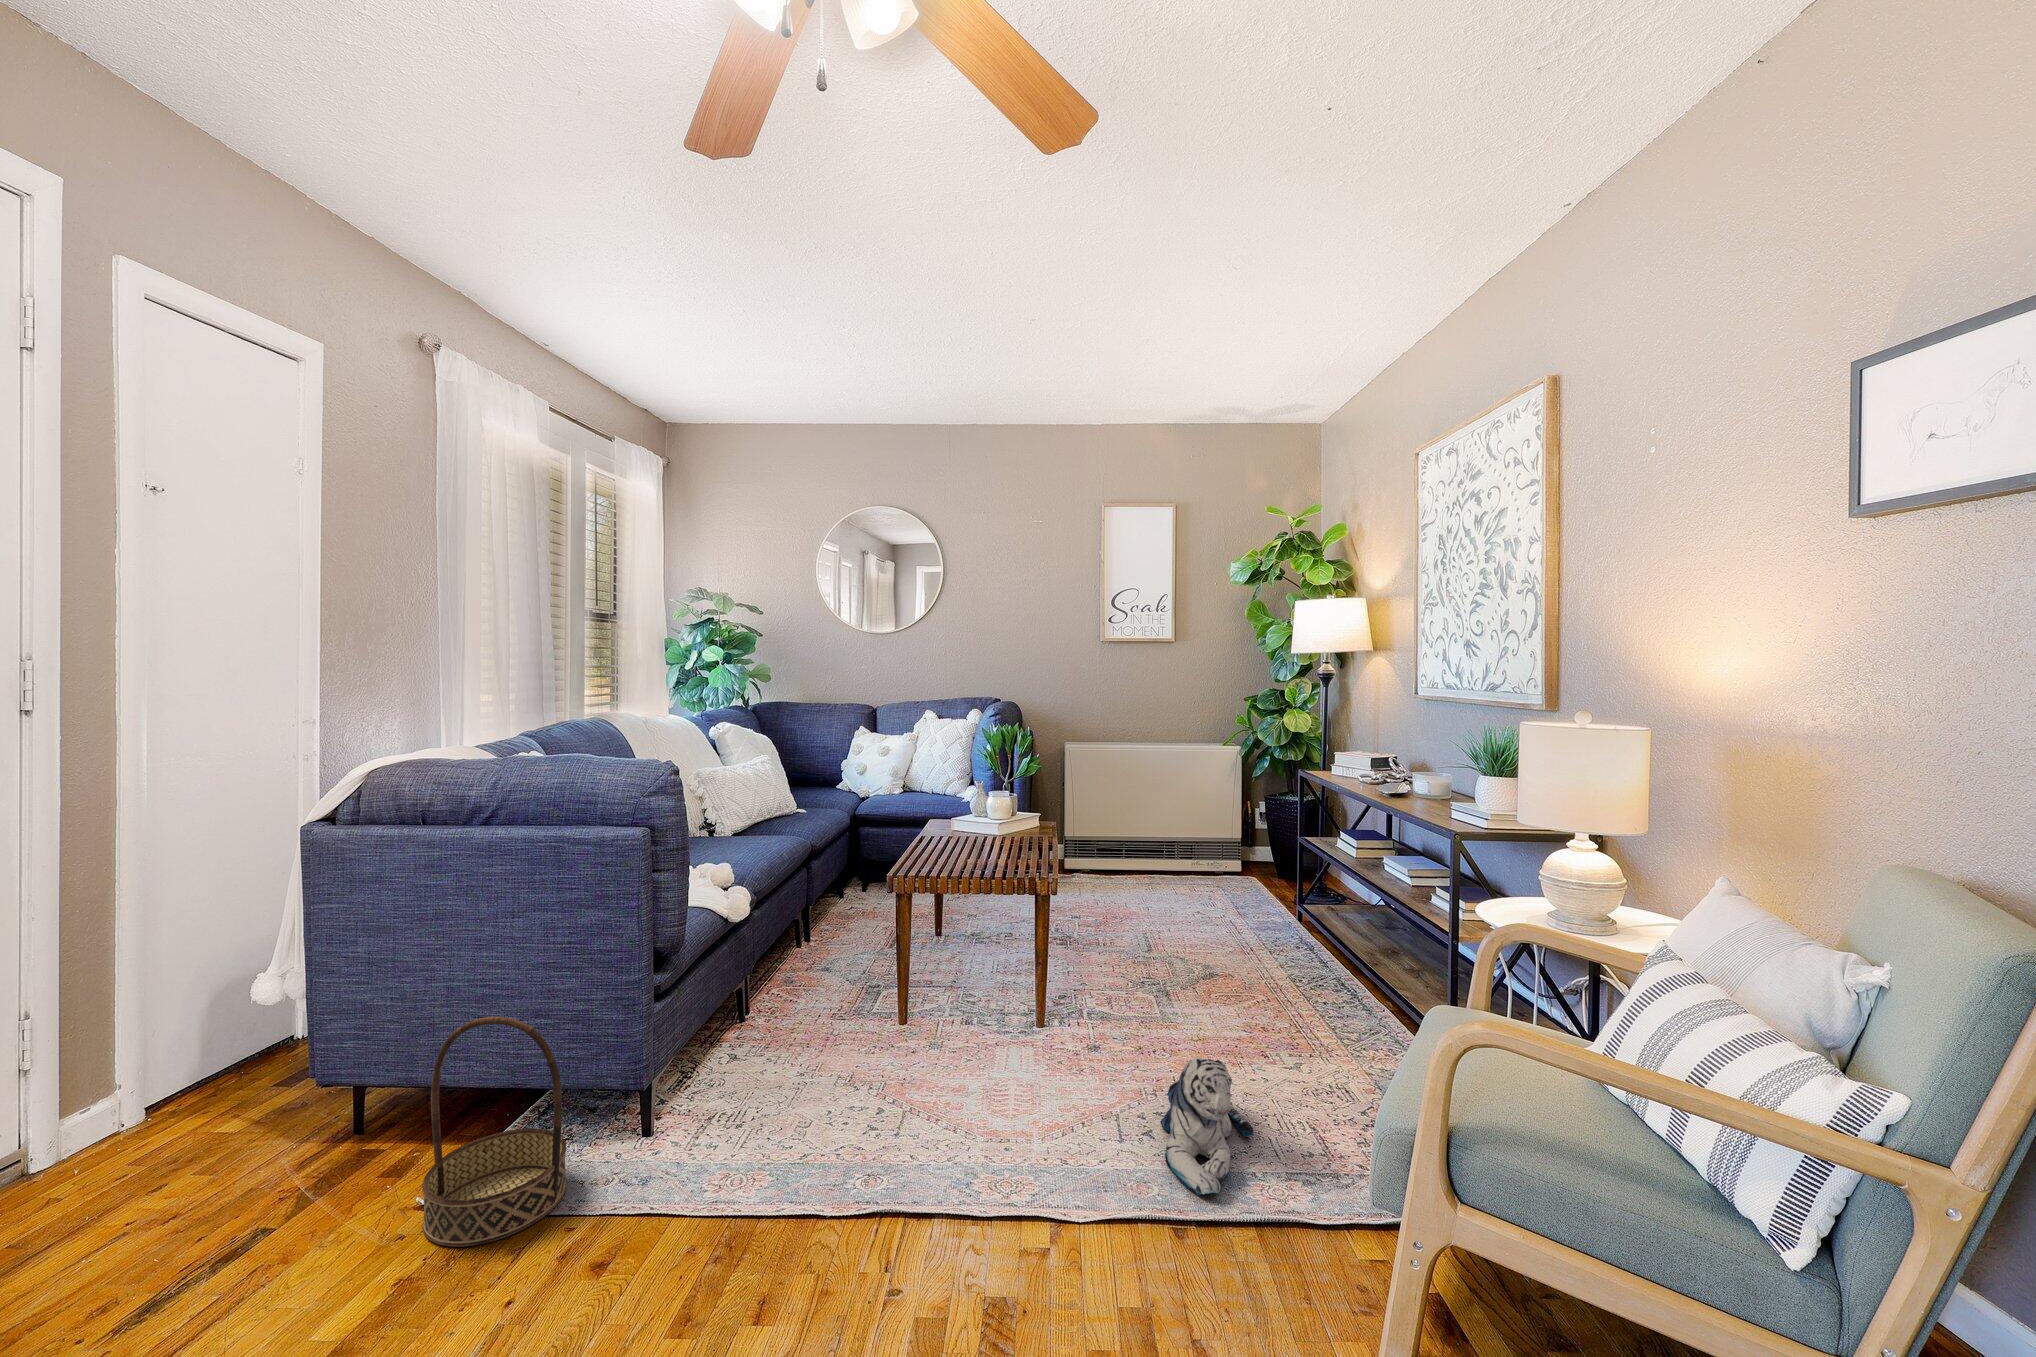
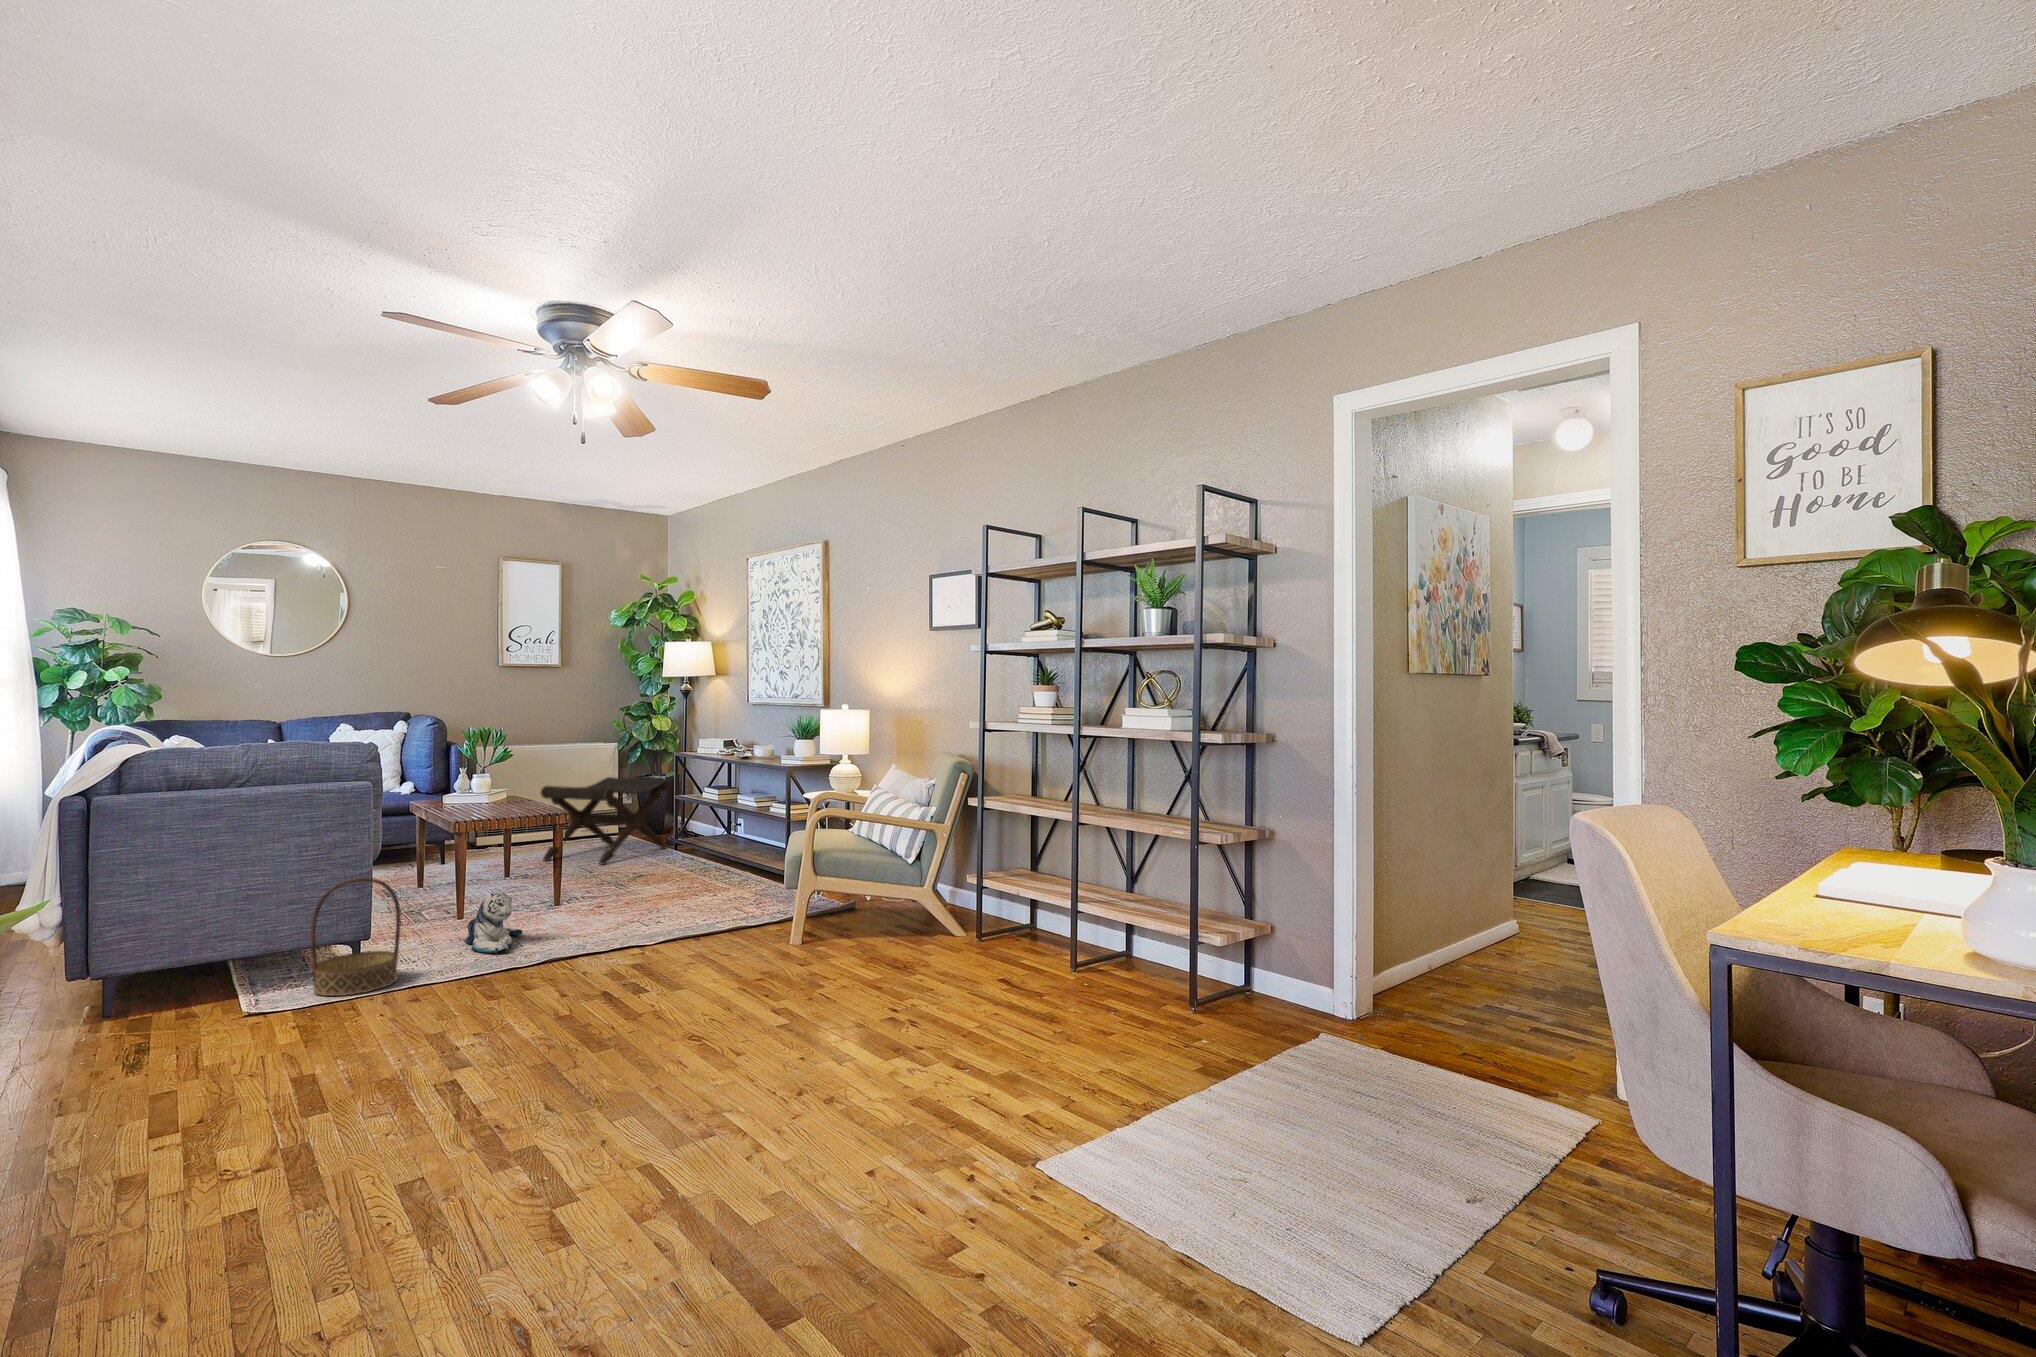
footstool: none [1090,799,1274,944] -> present [541,777,671,865]
plush toy: present [1160,1058,1254,1196] -> present [464,894,522,954]

